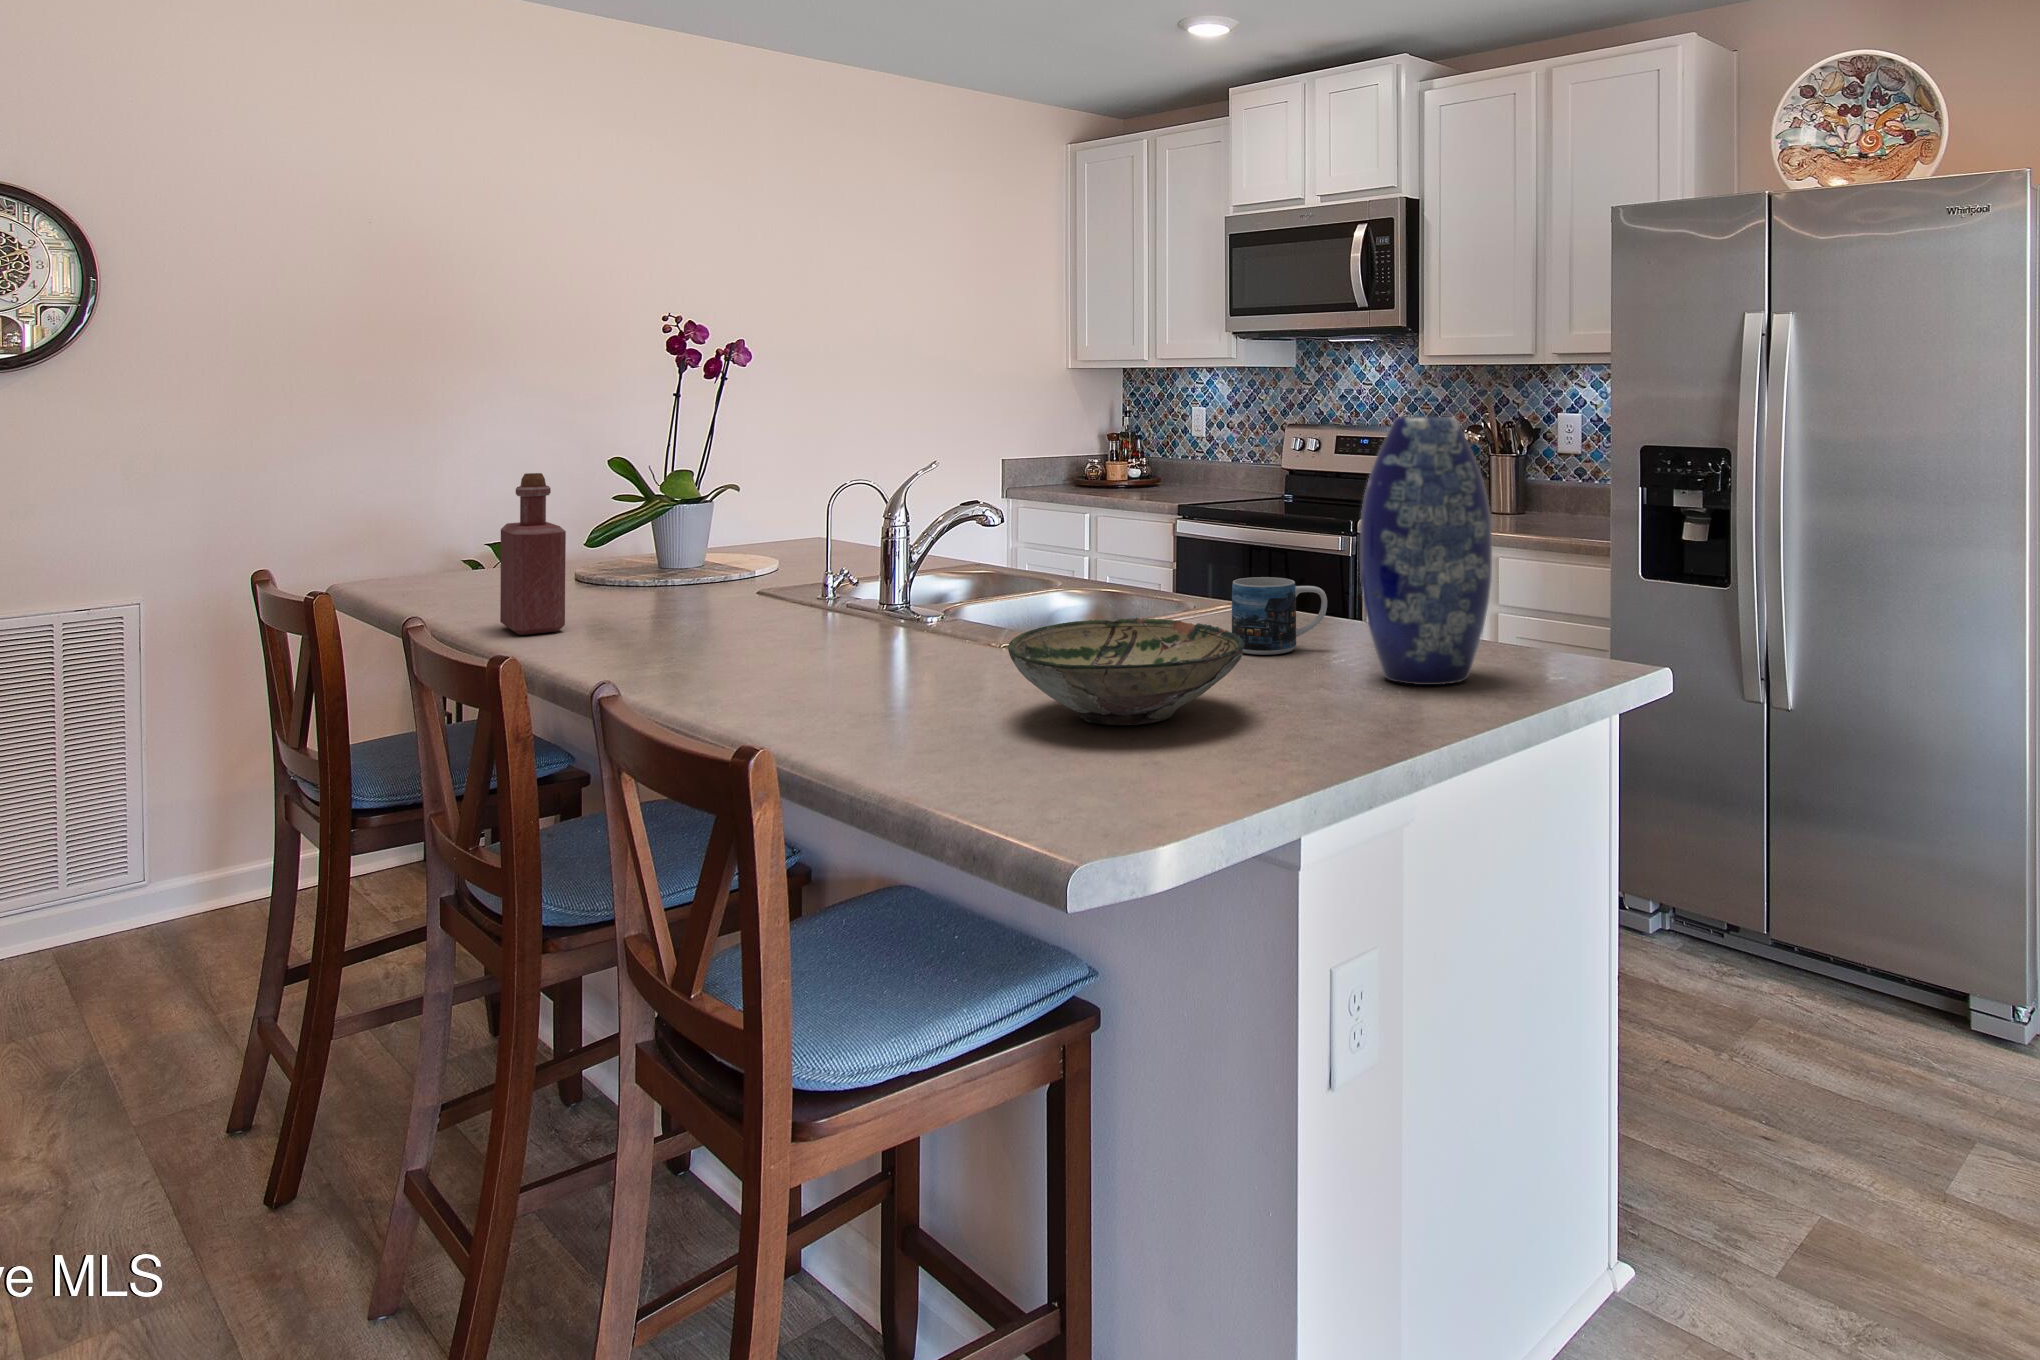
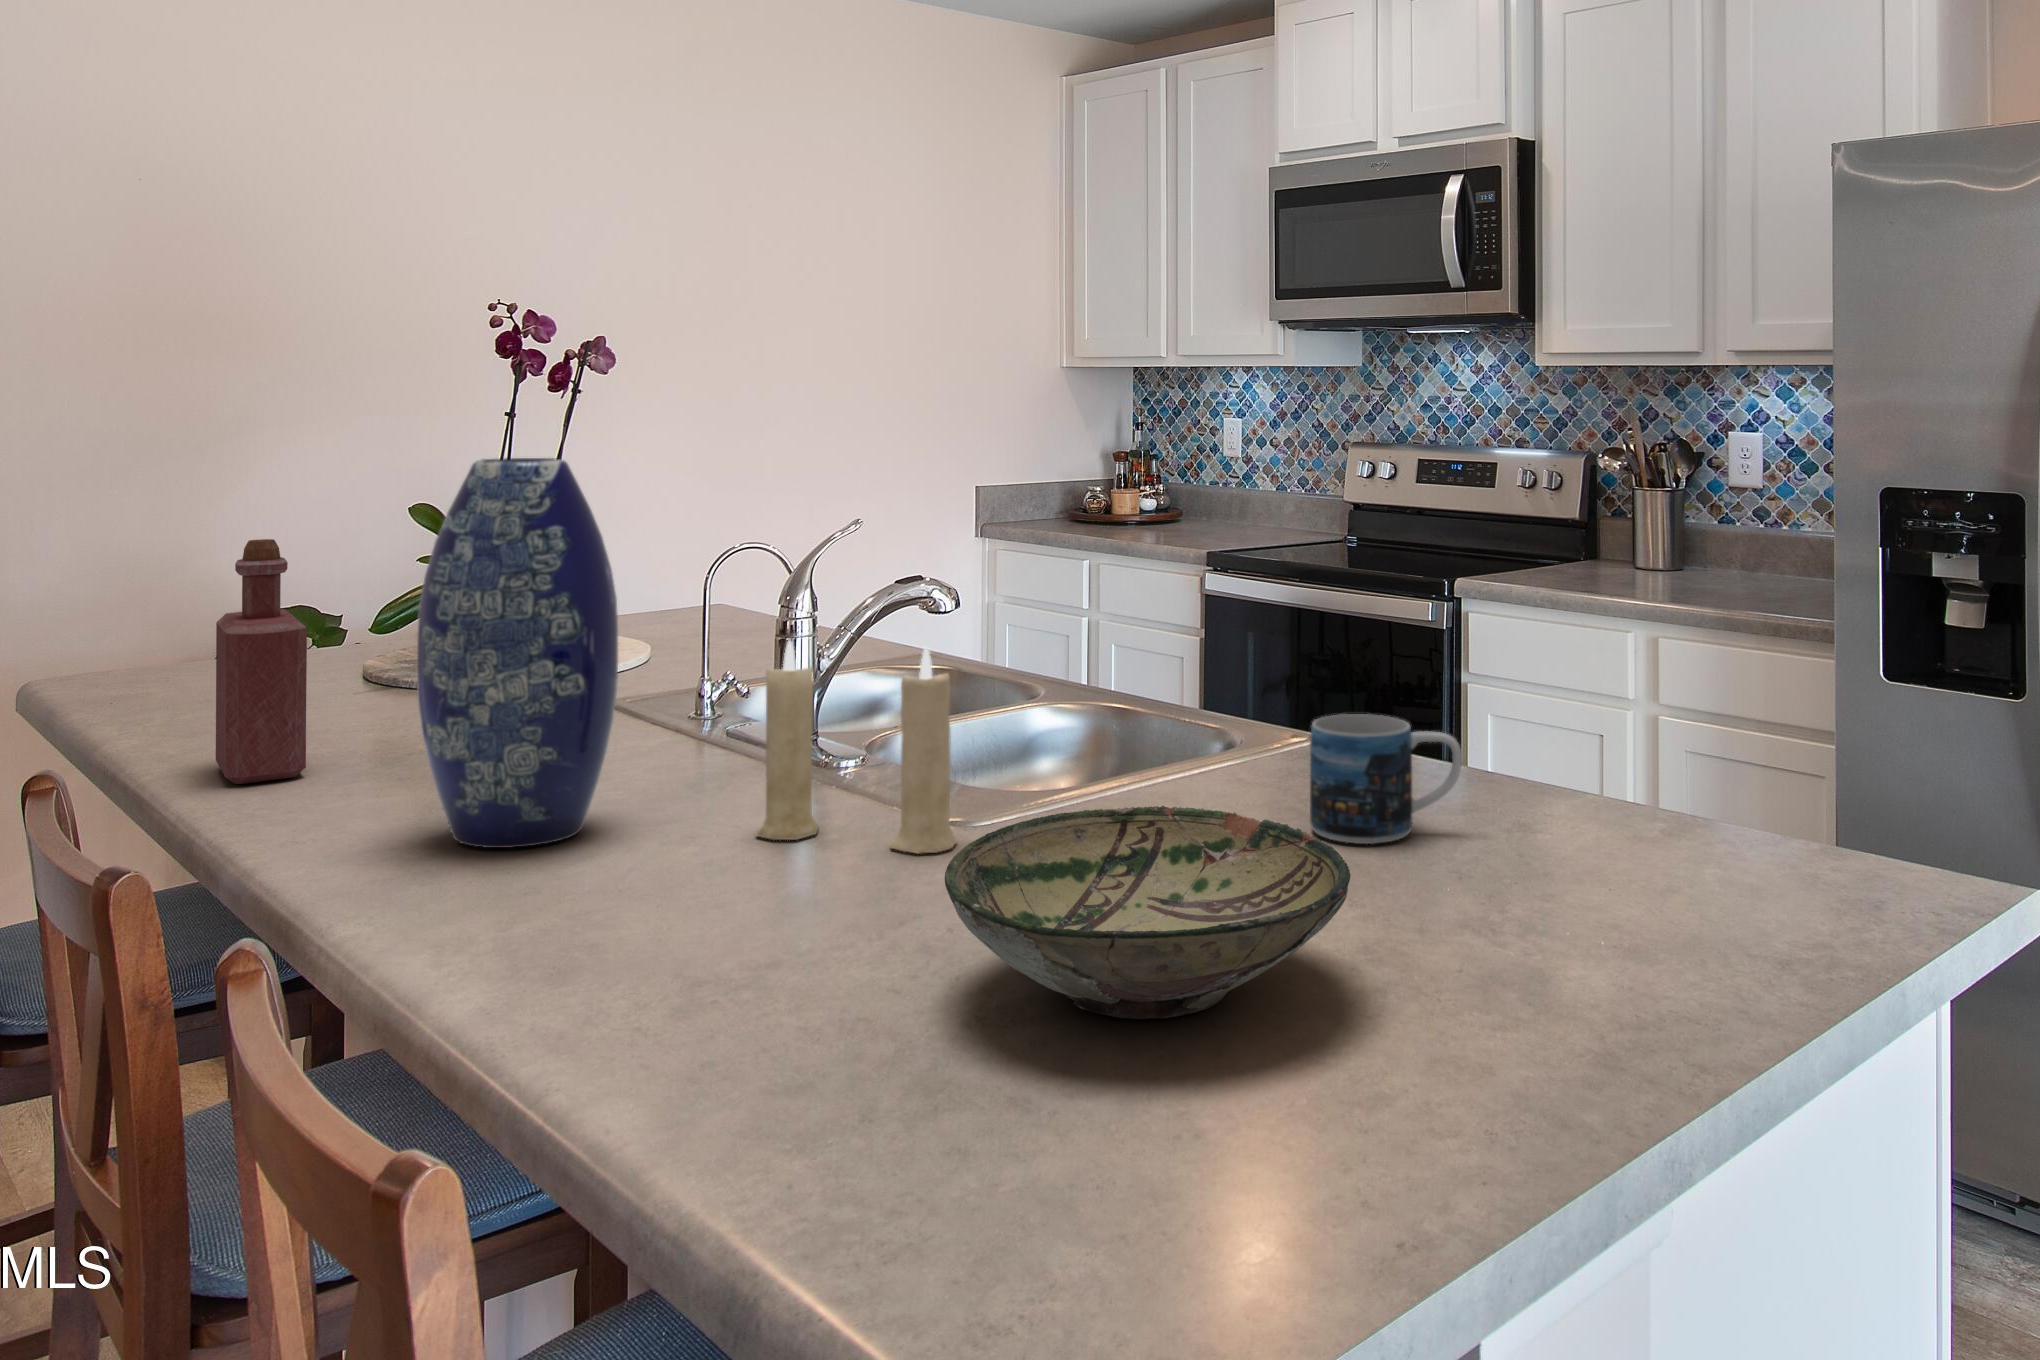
vase: present [1360,416,1492,685] -> present [417,458,618,848]
candle: none [877,526,1007,662] -> present [756,640,956,854]

